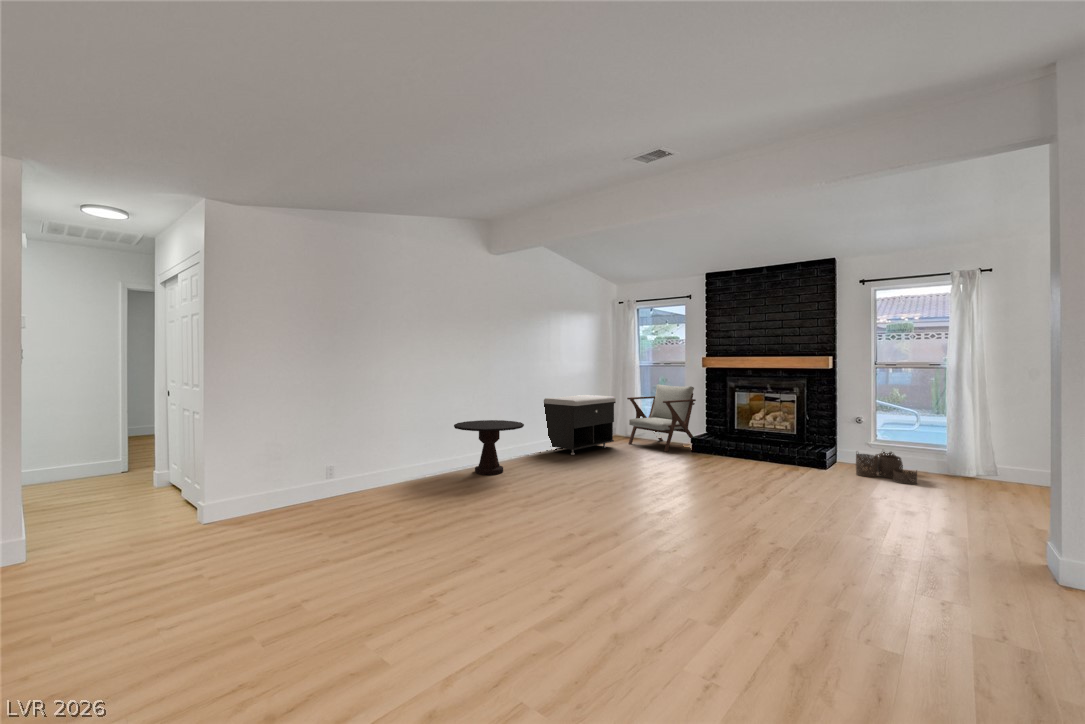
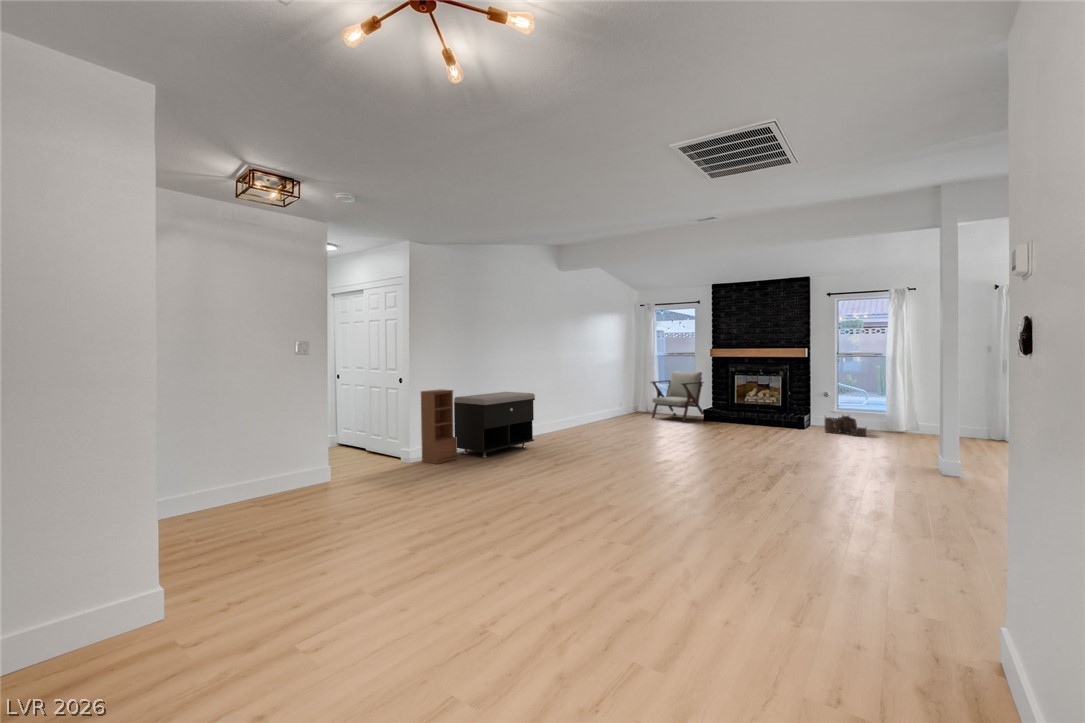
storage bench: present [544,395,616,455] -> present [454,392,535,457]
bookcase: none [238,407,292,519] -> present [421,390,457,464]
side table: present [454,420,524,475] -> none [539,399,590,438]

